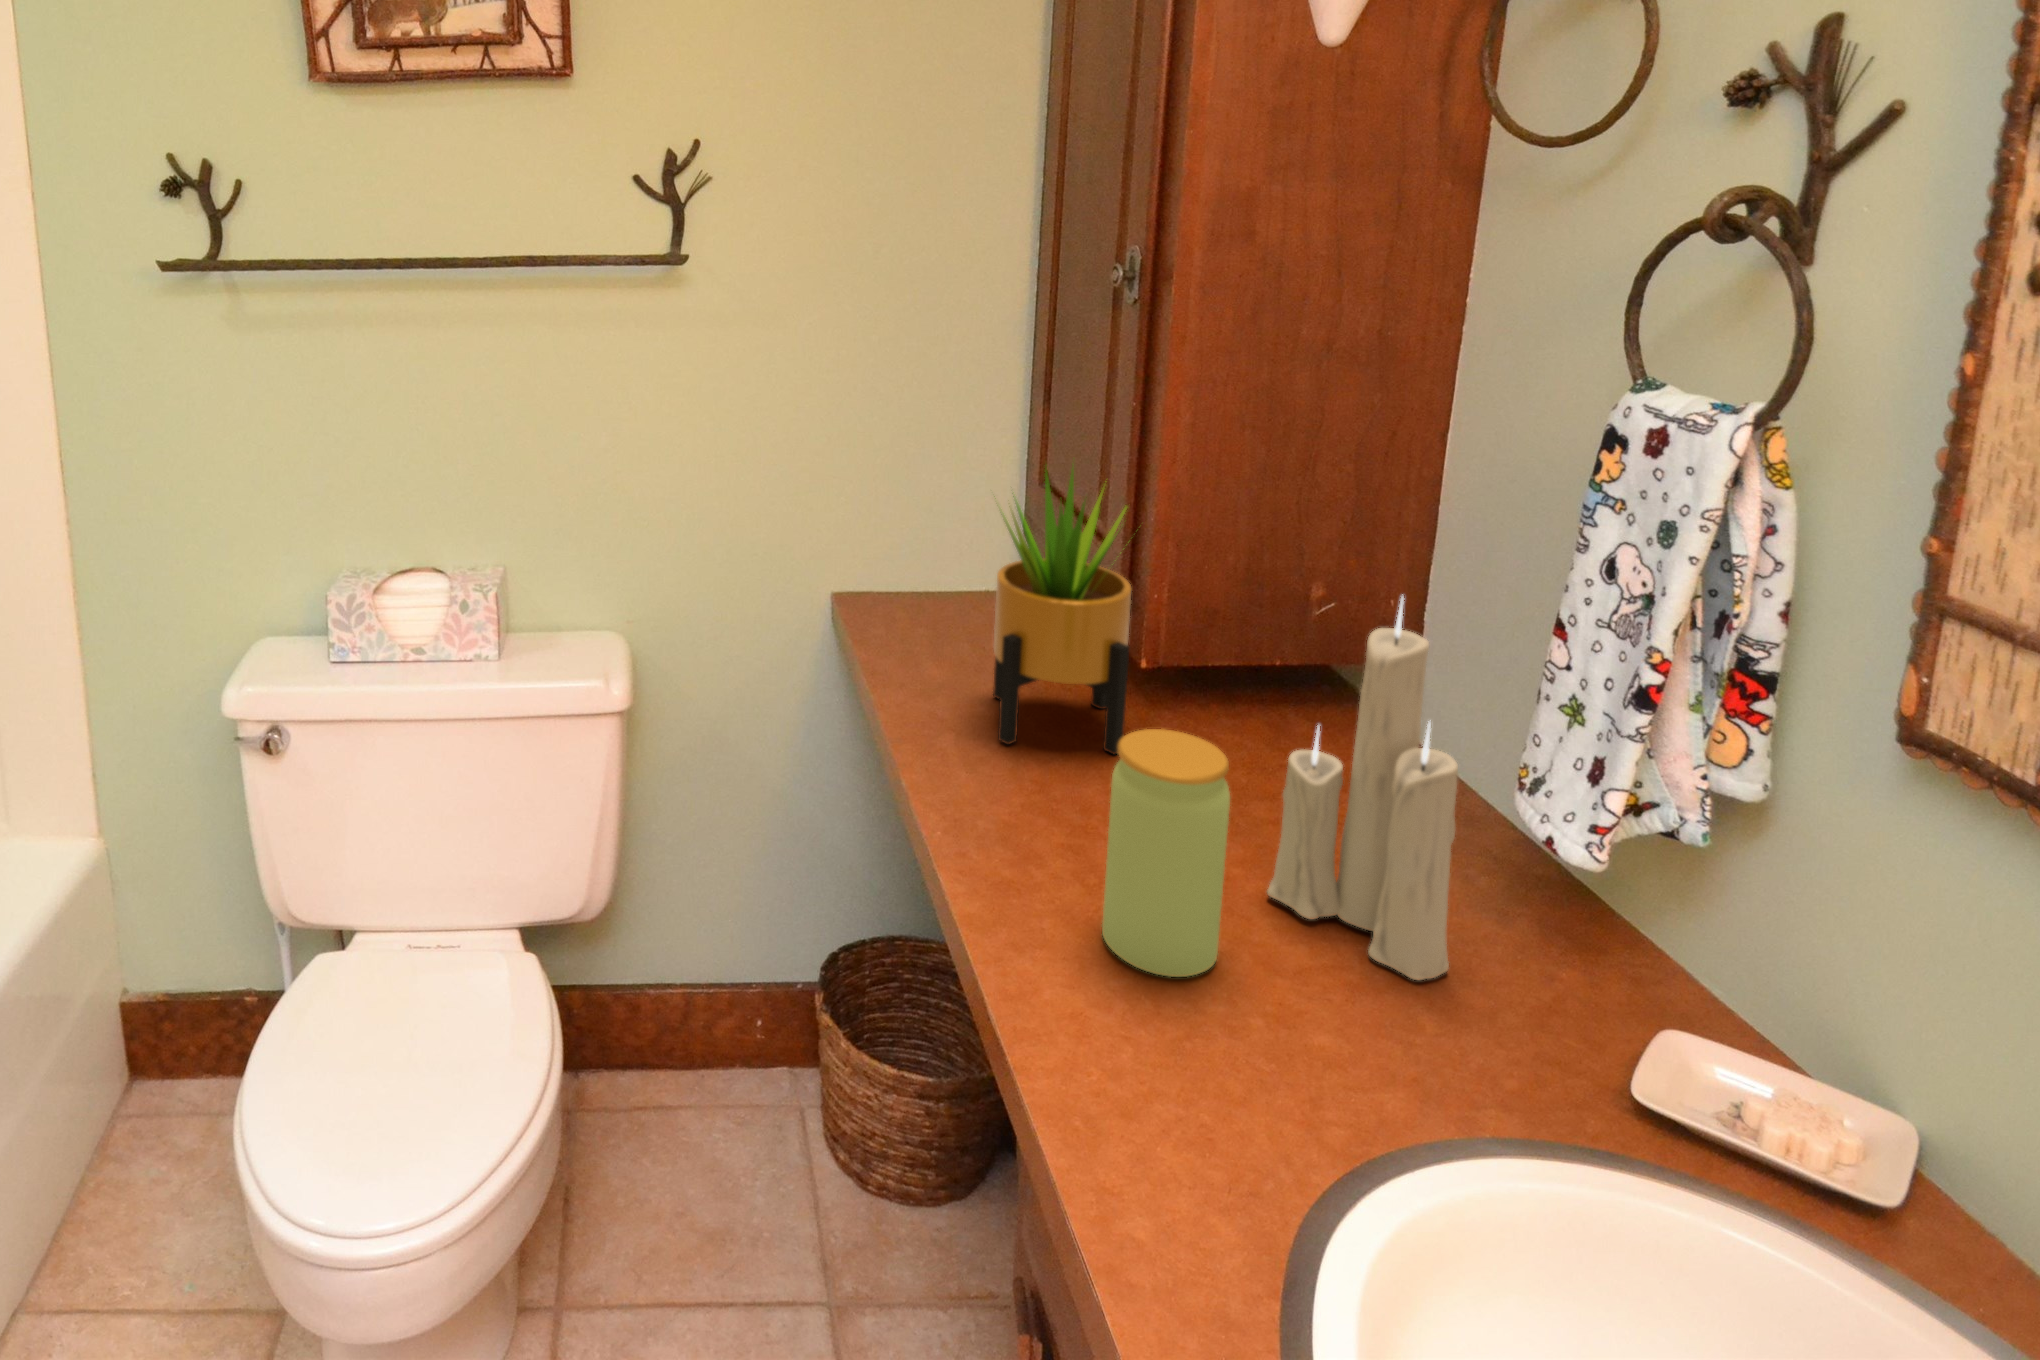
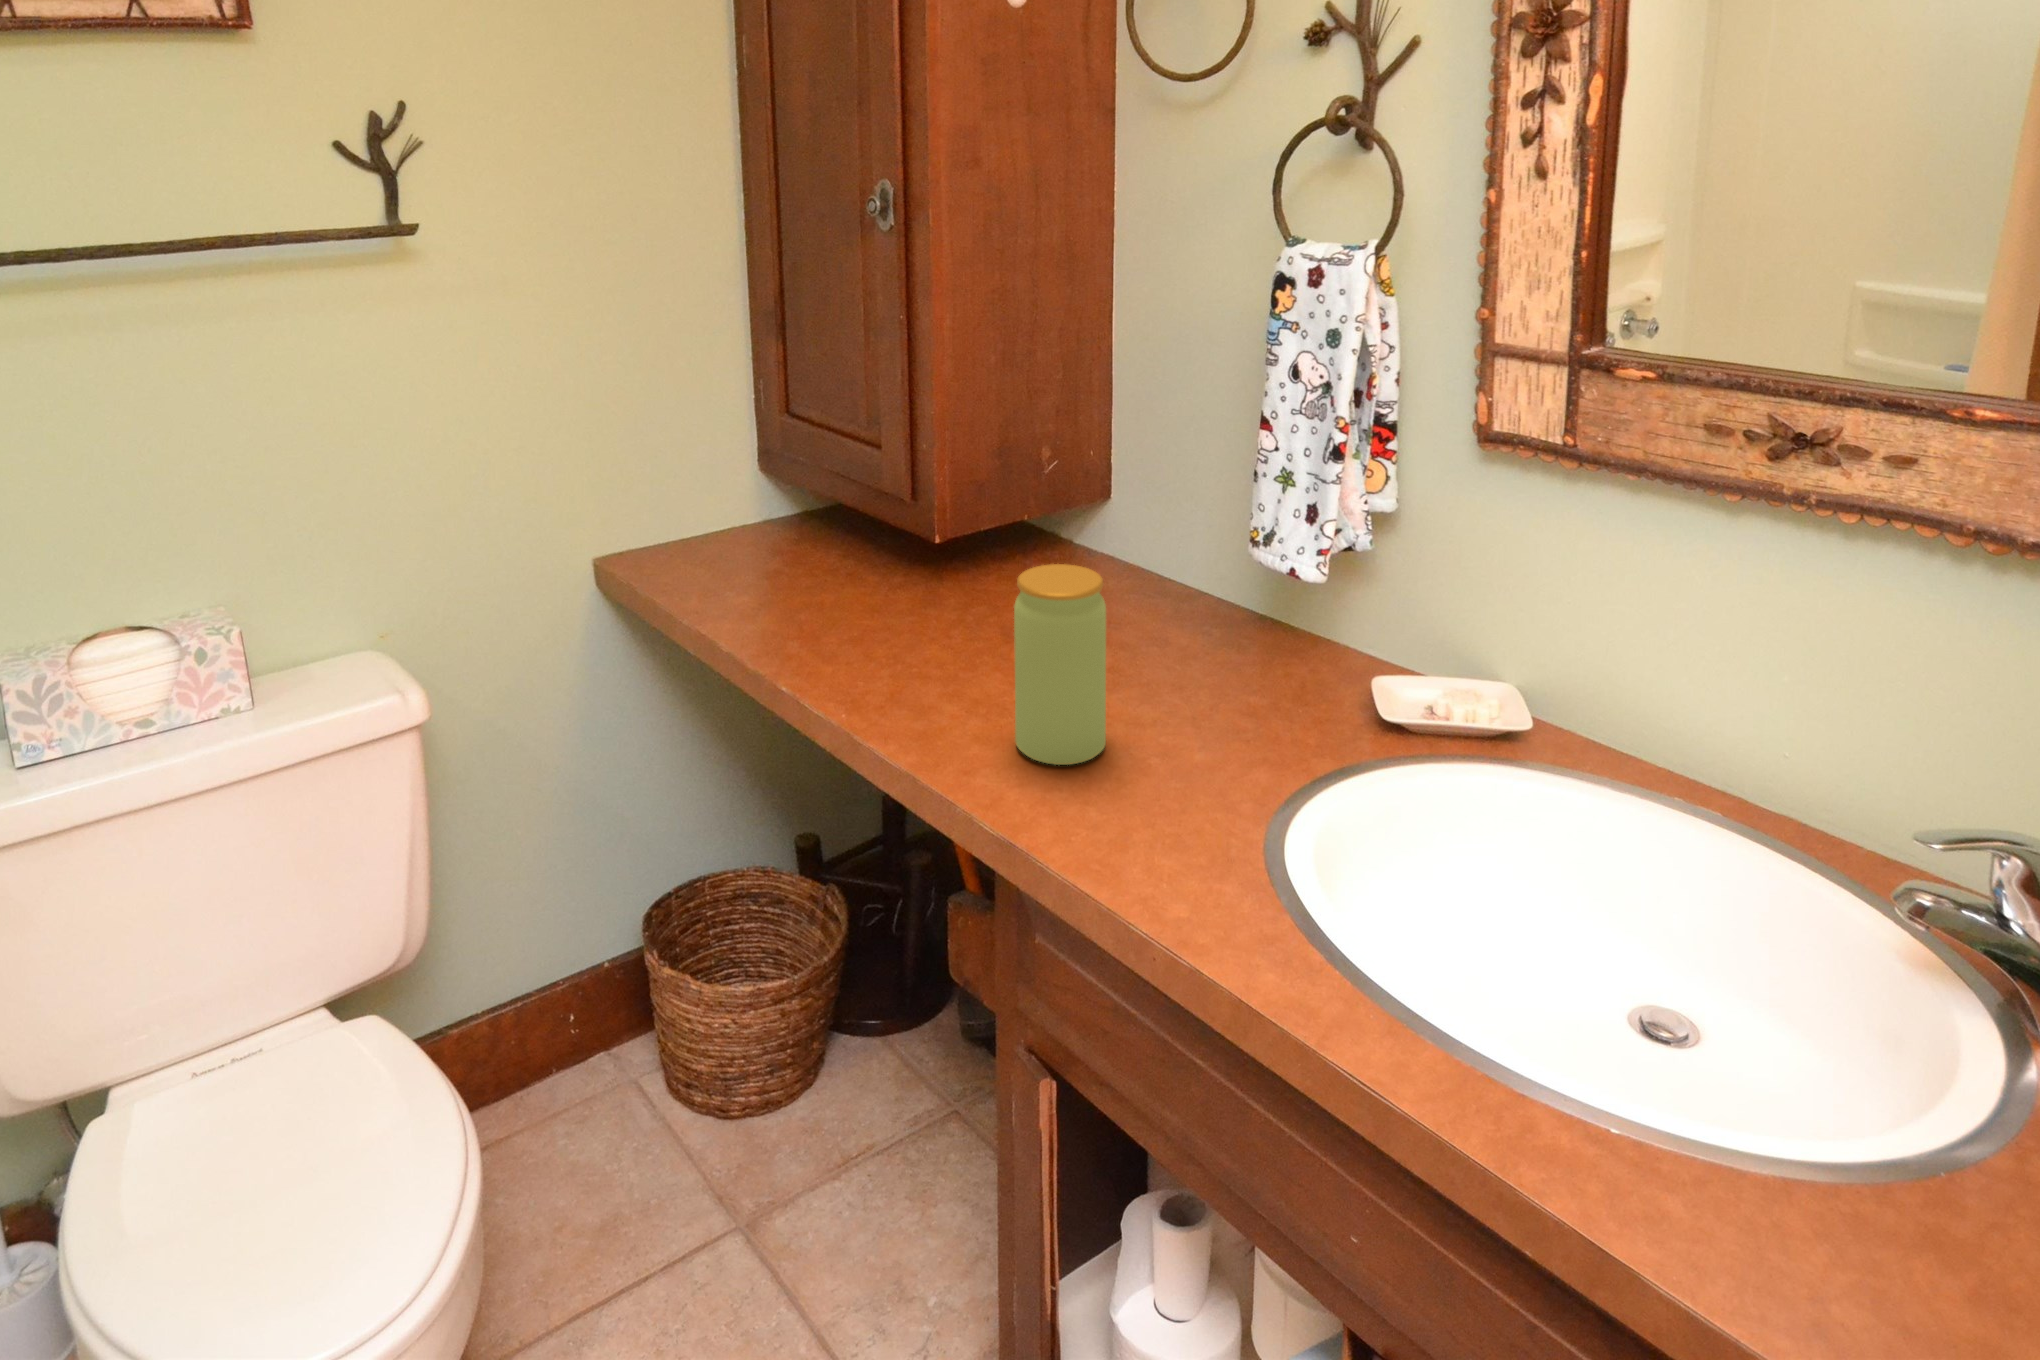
potted plant: present [993,468,1131,754] -> none [796,374,940,640]
candle: present [1267,597,1458,980] -> none [1103,404,1239,706]

